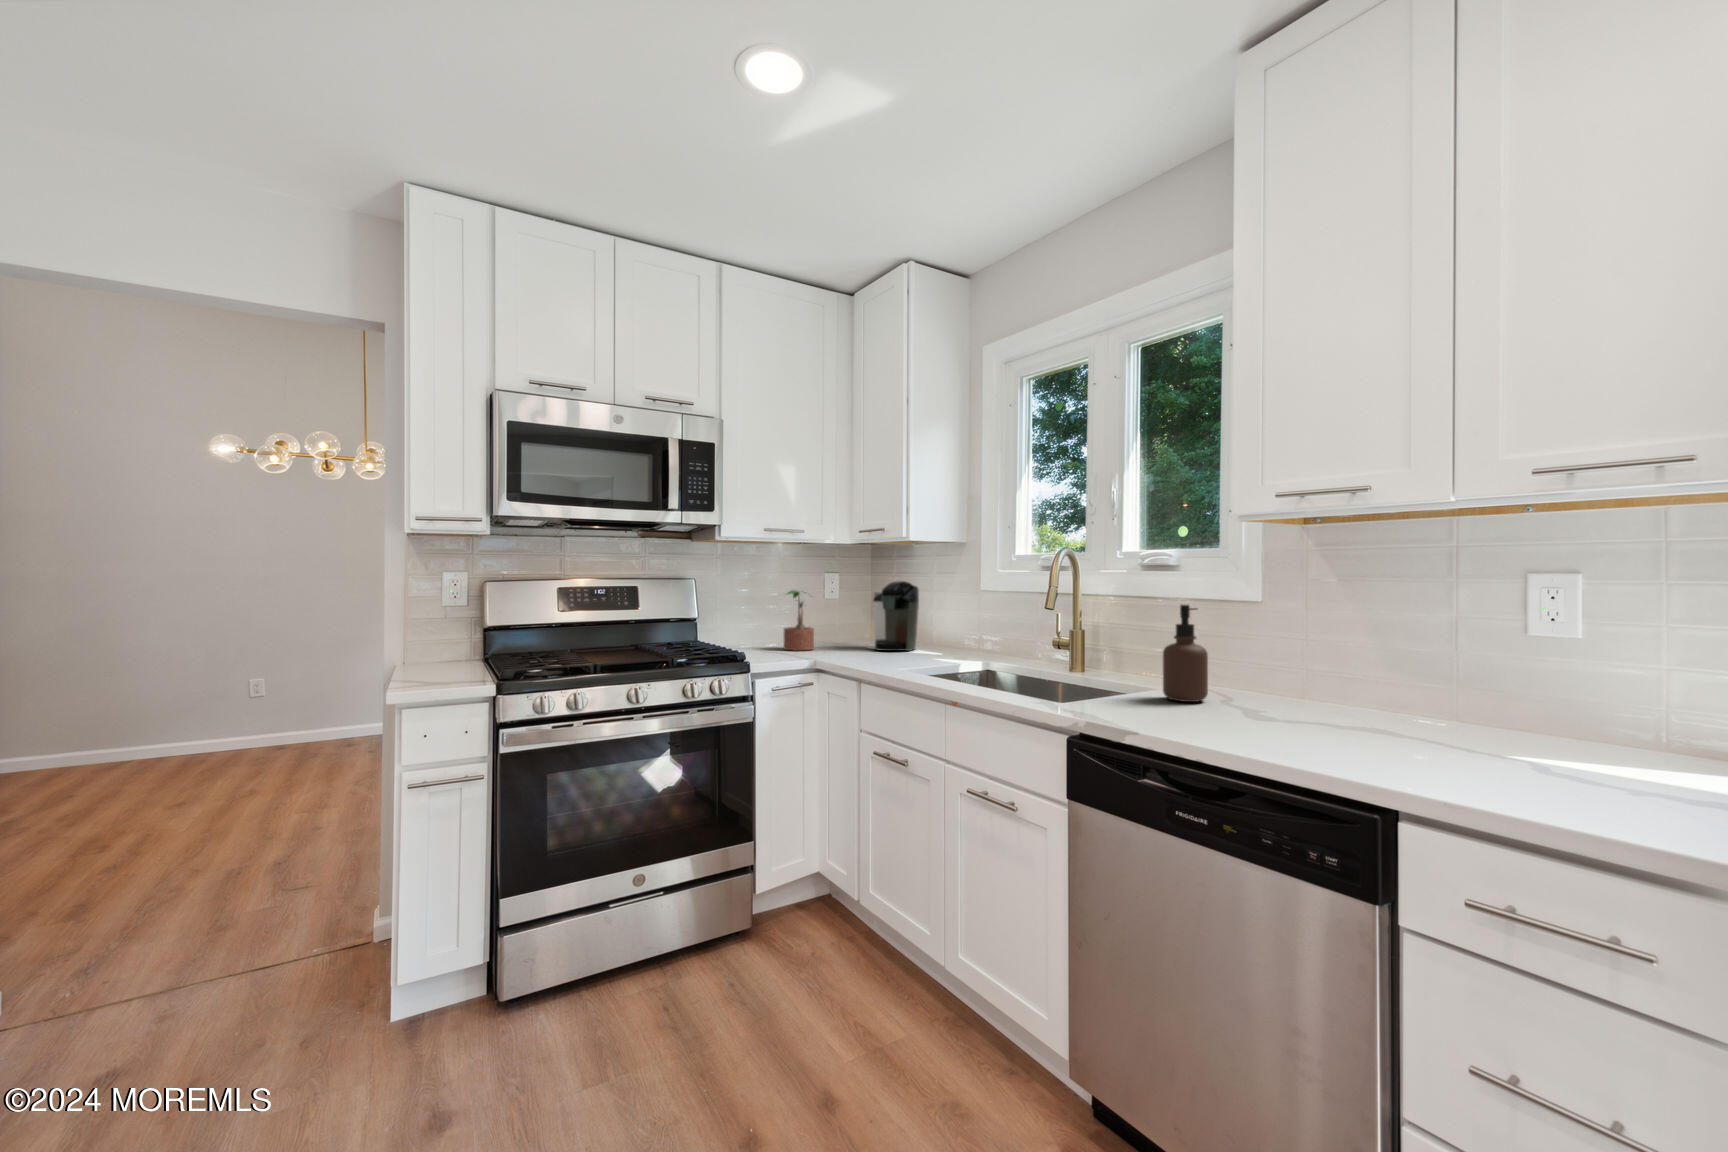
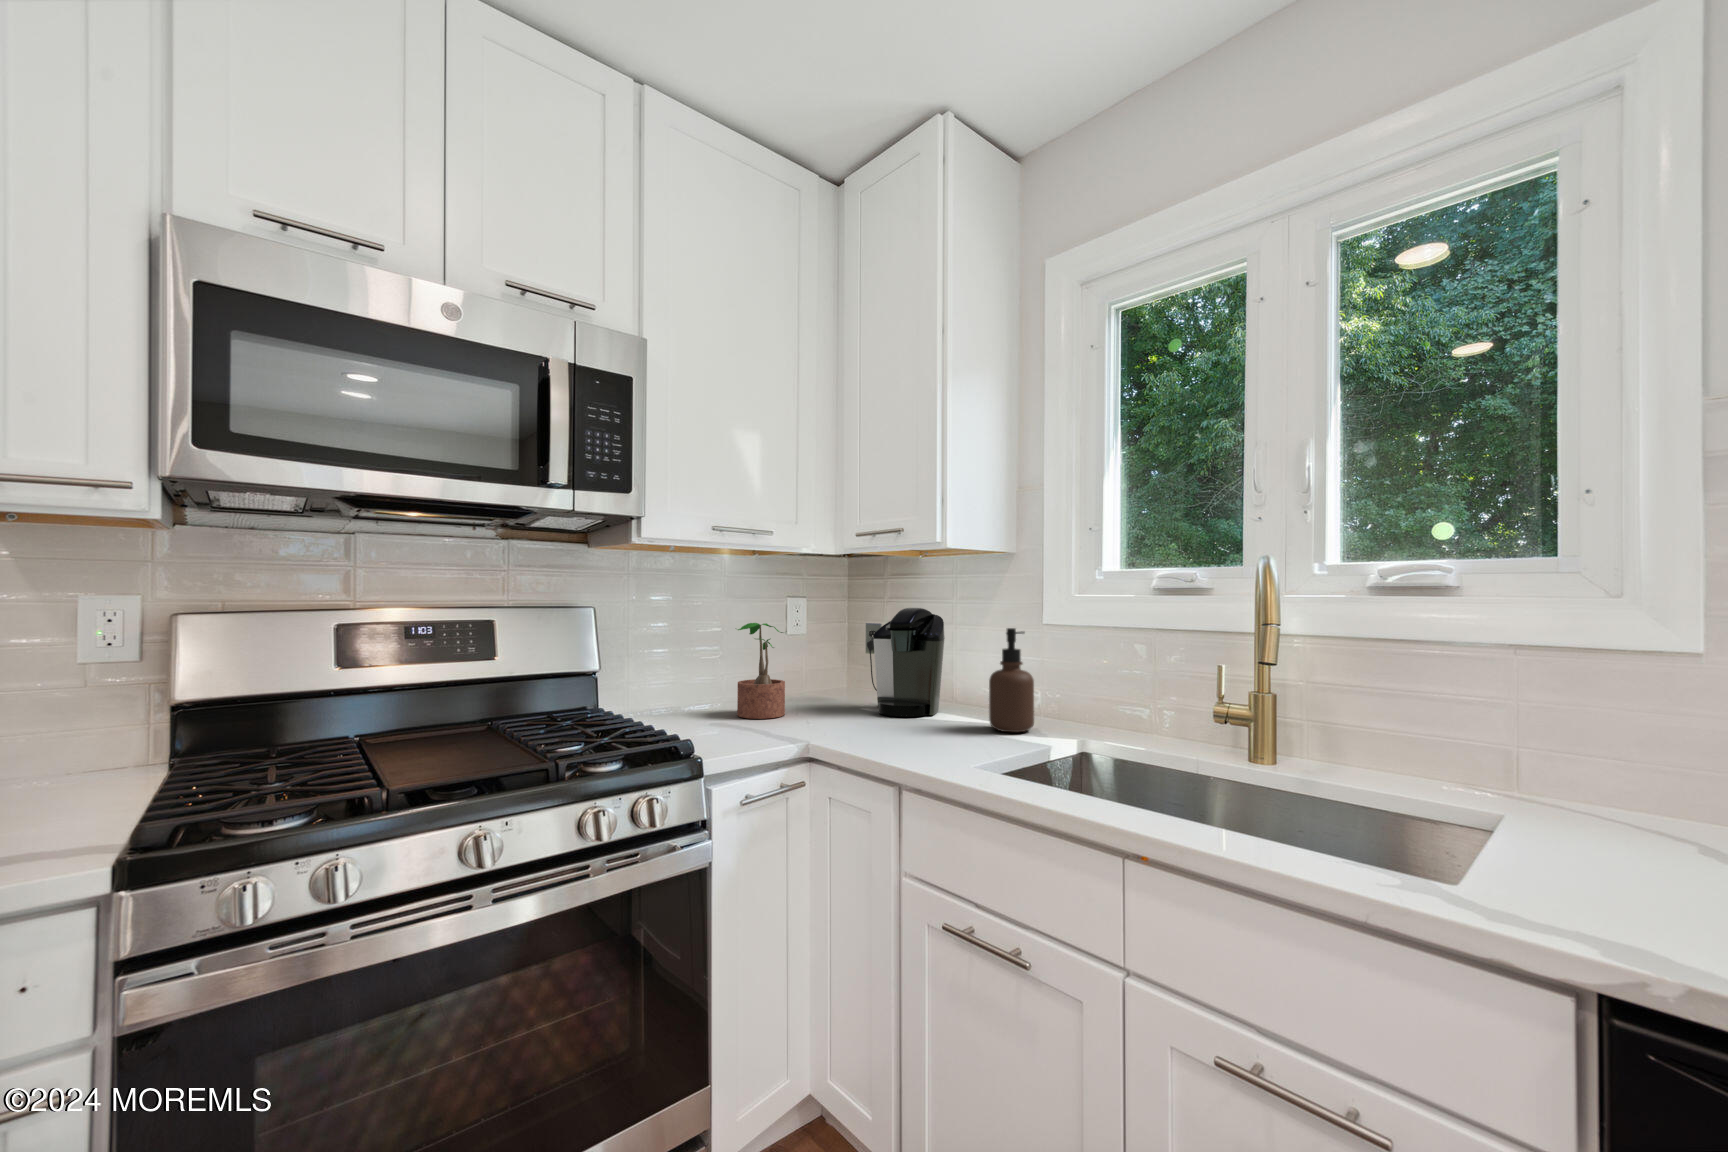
soap dispenser: present [1163,604,1208,702] -> present [989,628,1034,732]

